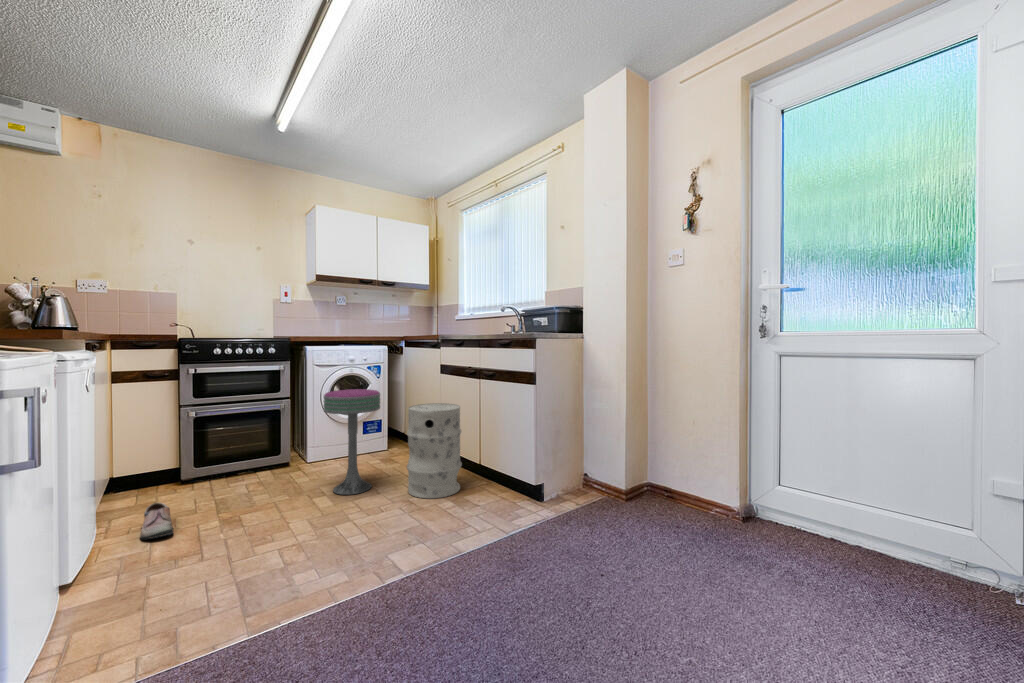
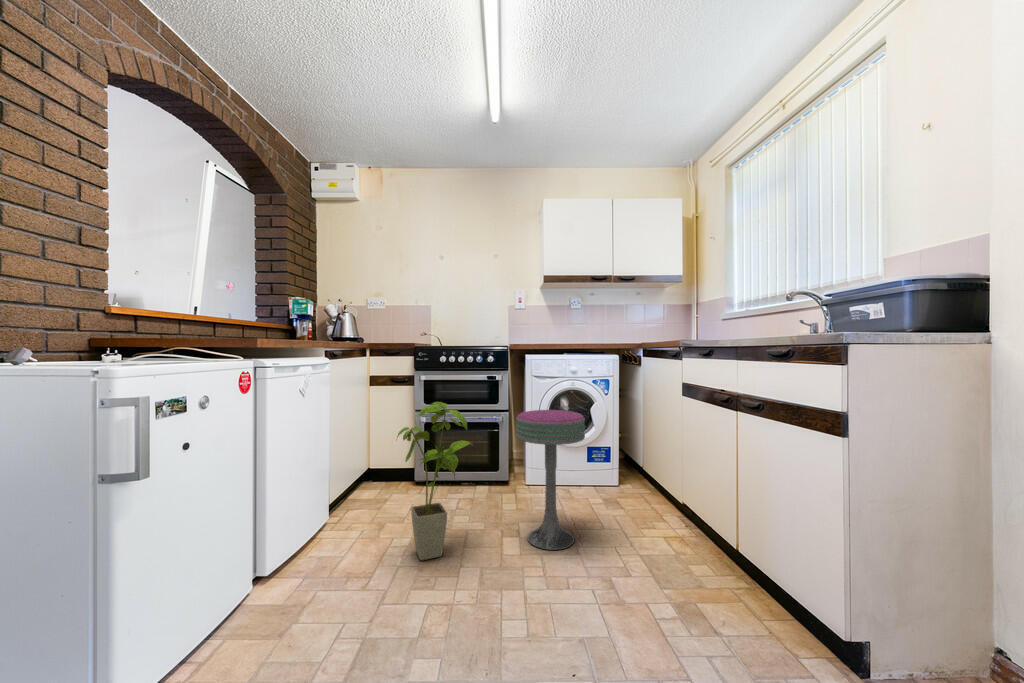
house plant: none [214,386,295,525] -> present [397,402,473,560]
trash can: present [407,403,462,498] -> none [614,440,701,598]
shoe: present [140,503,174,539] -> none [339,510,373,551]

